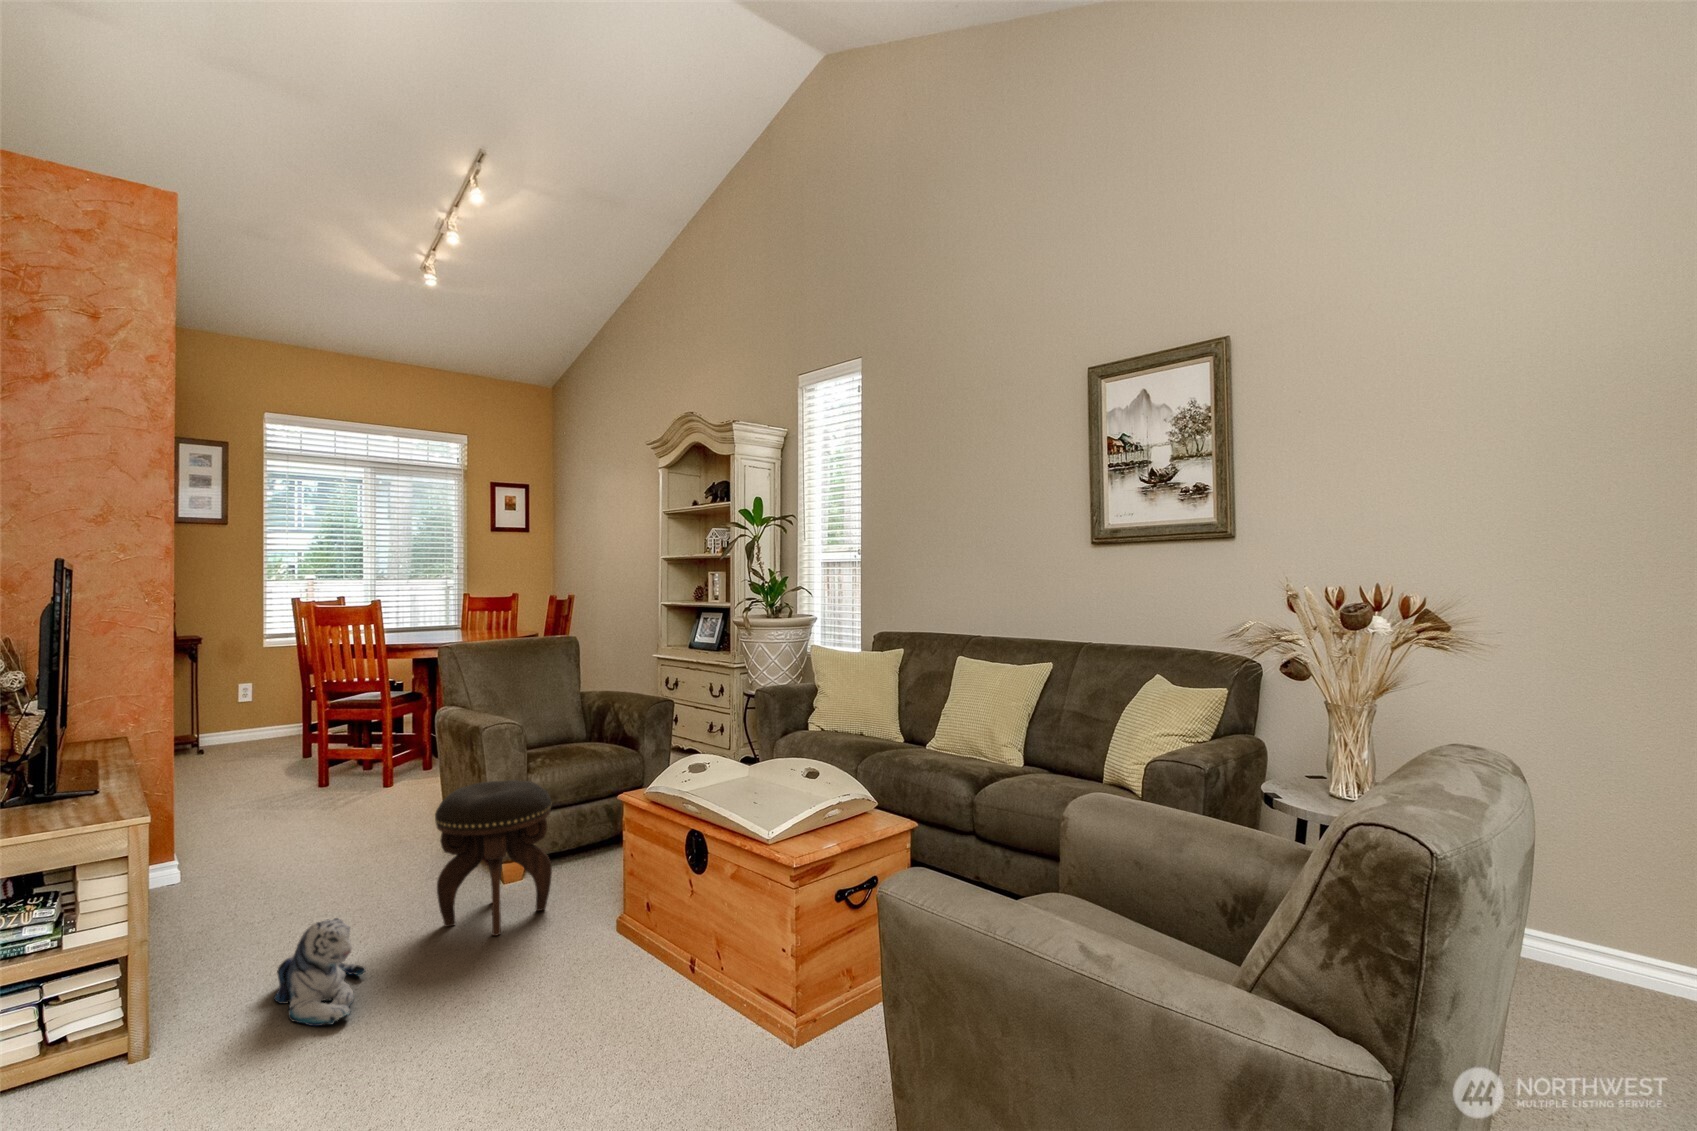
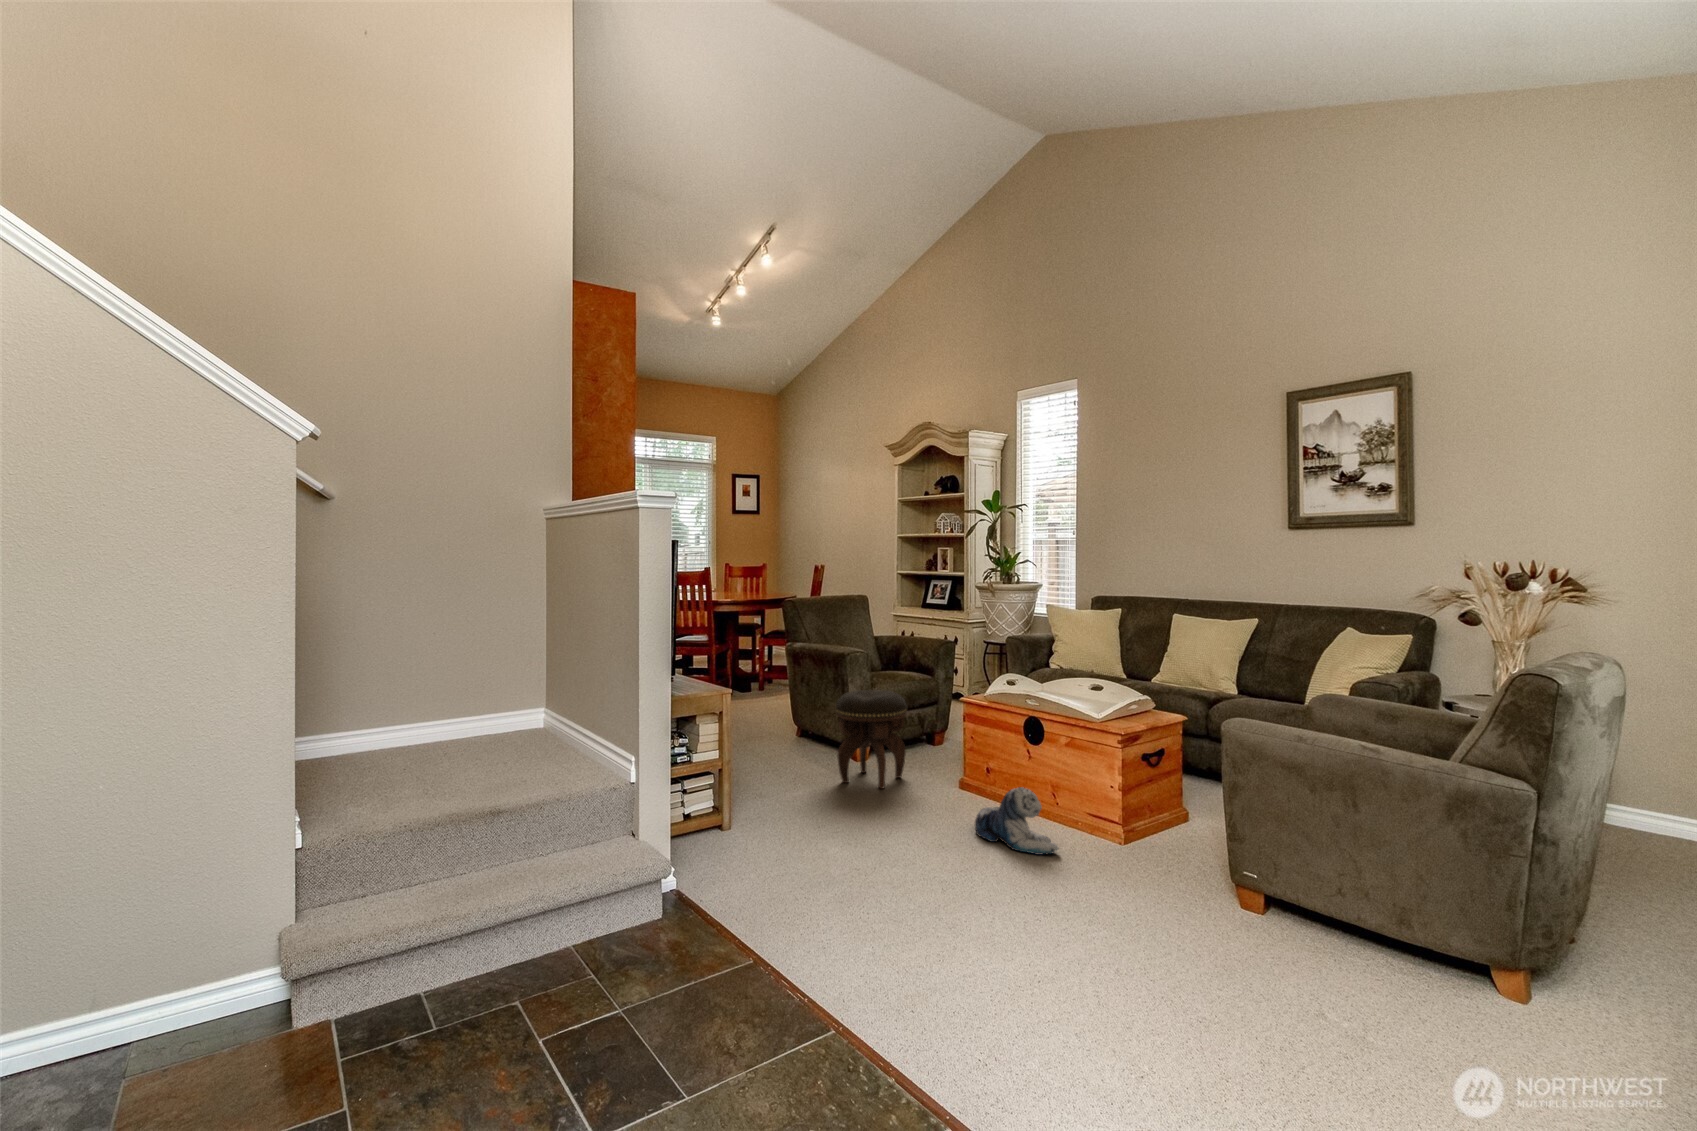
plush toy: present [273,918,365,1026] -> present [975,787,1058,855]

